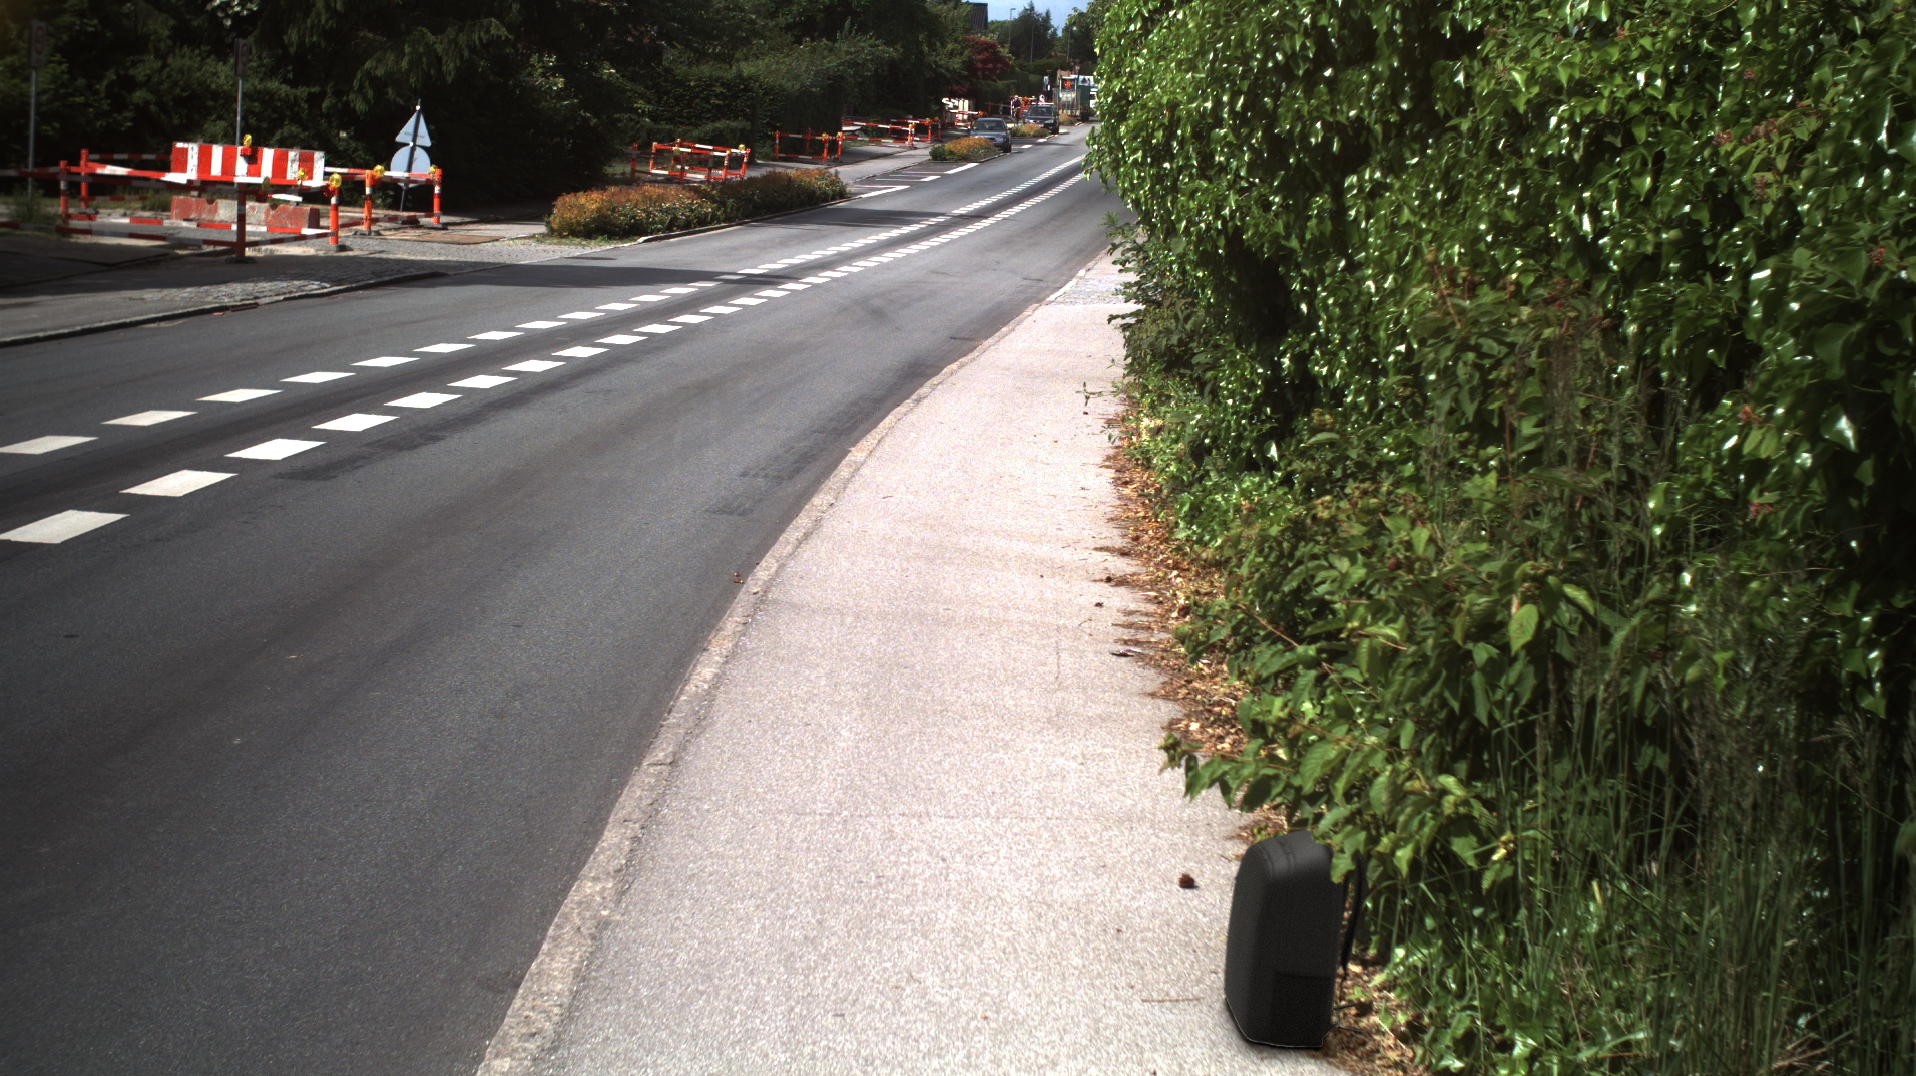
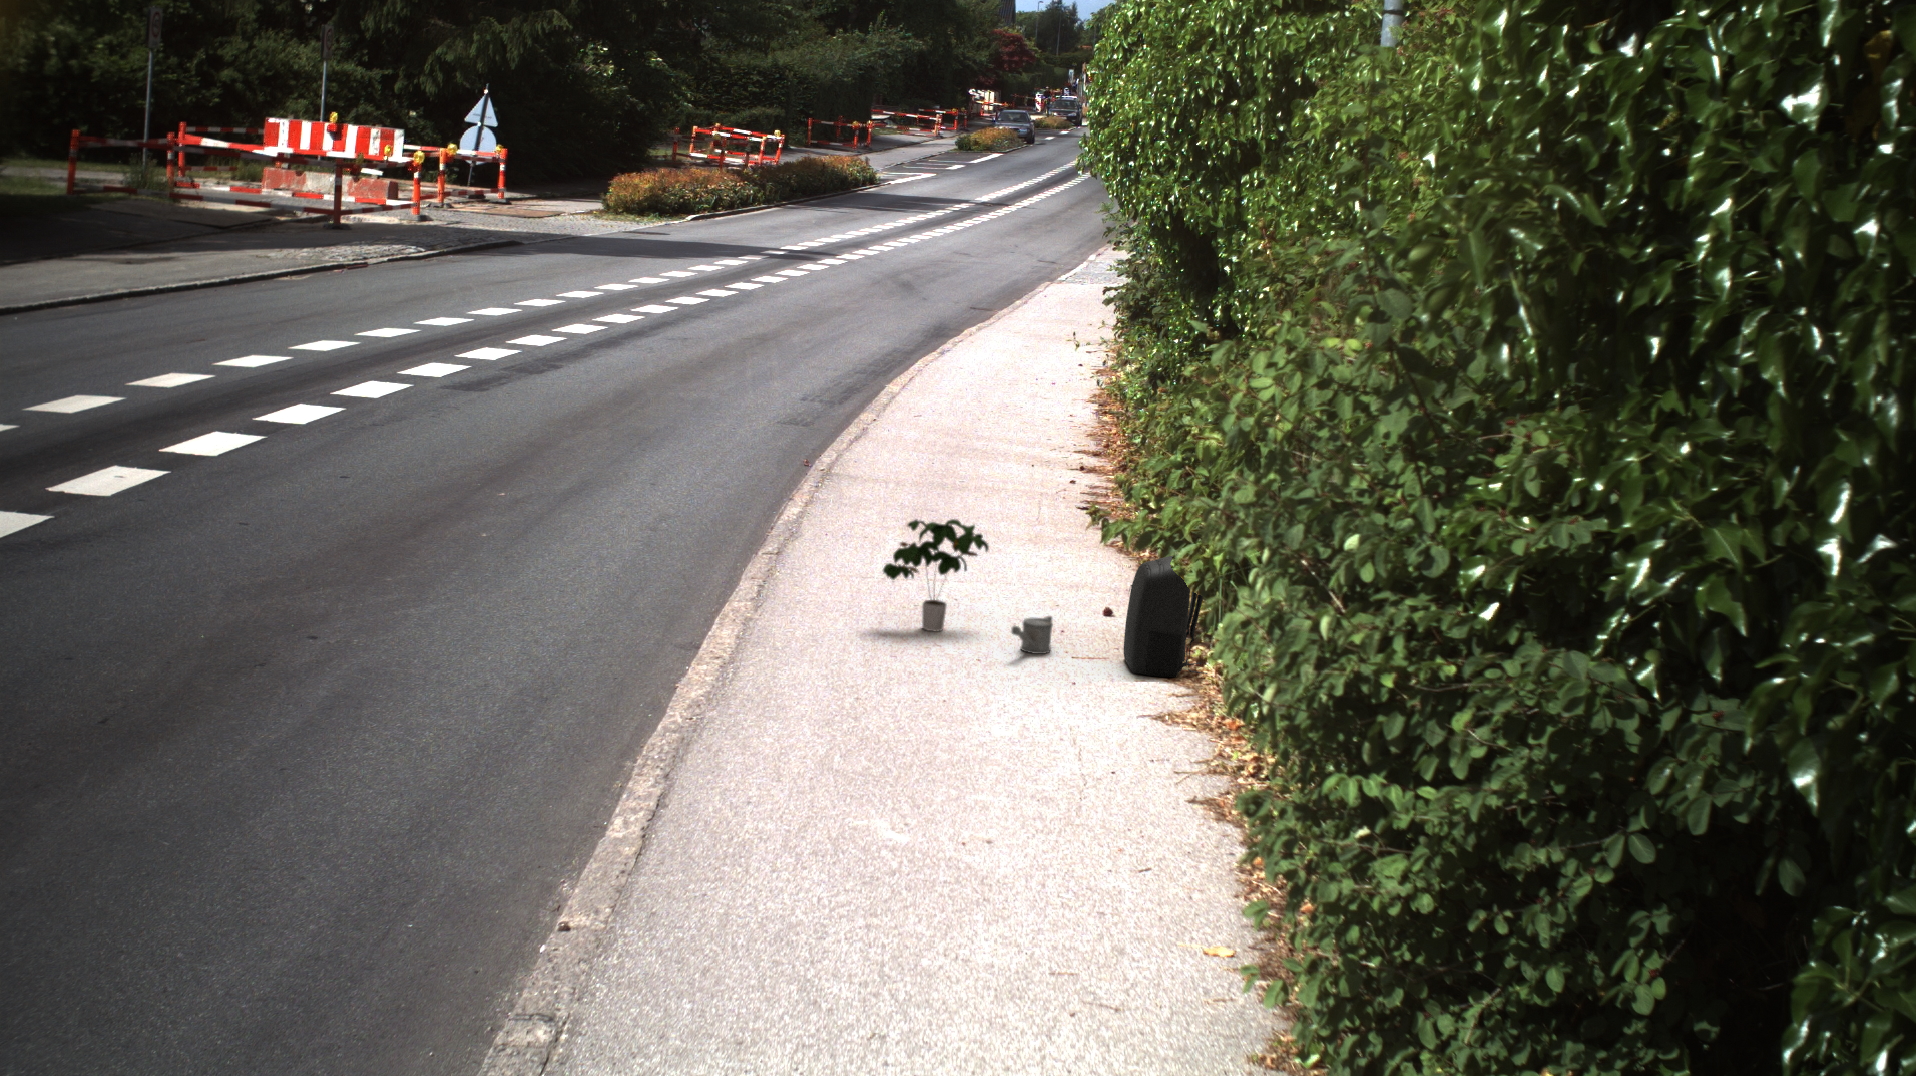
potted plant: none [817,755,991,940] -> present [883,519,989,631]
watering can: none [1034,918,1103,992] -> present [1011,616,1053,654]

